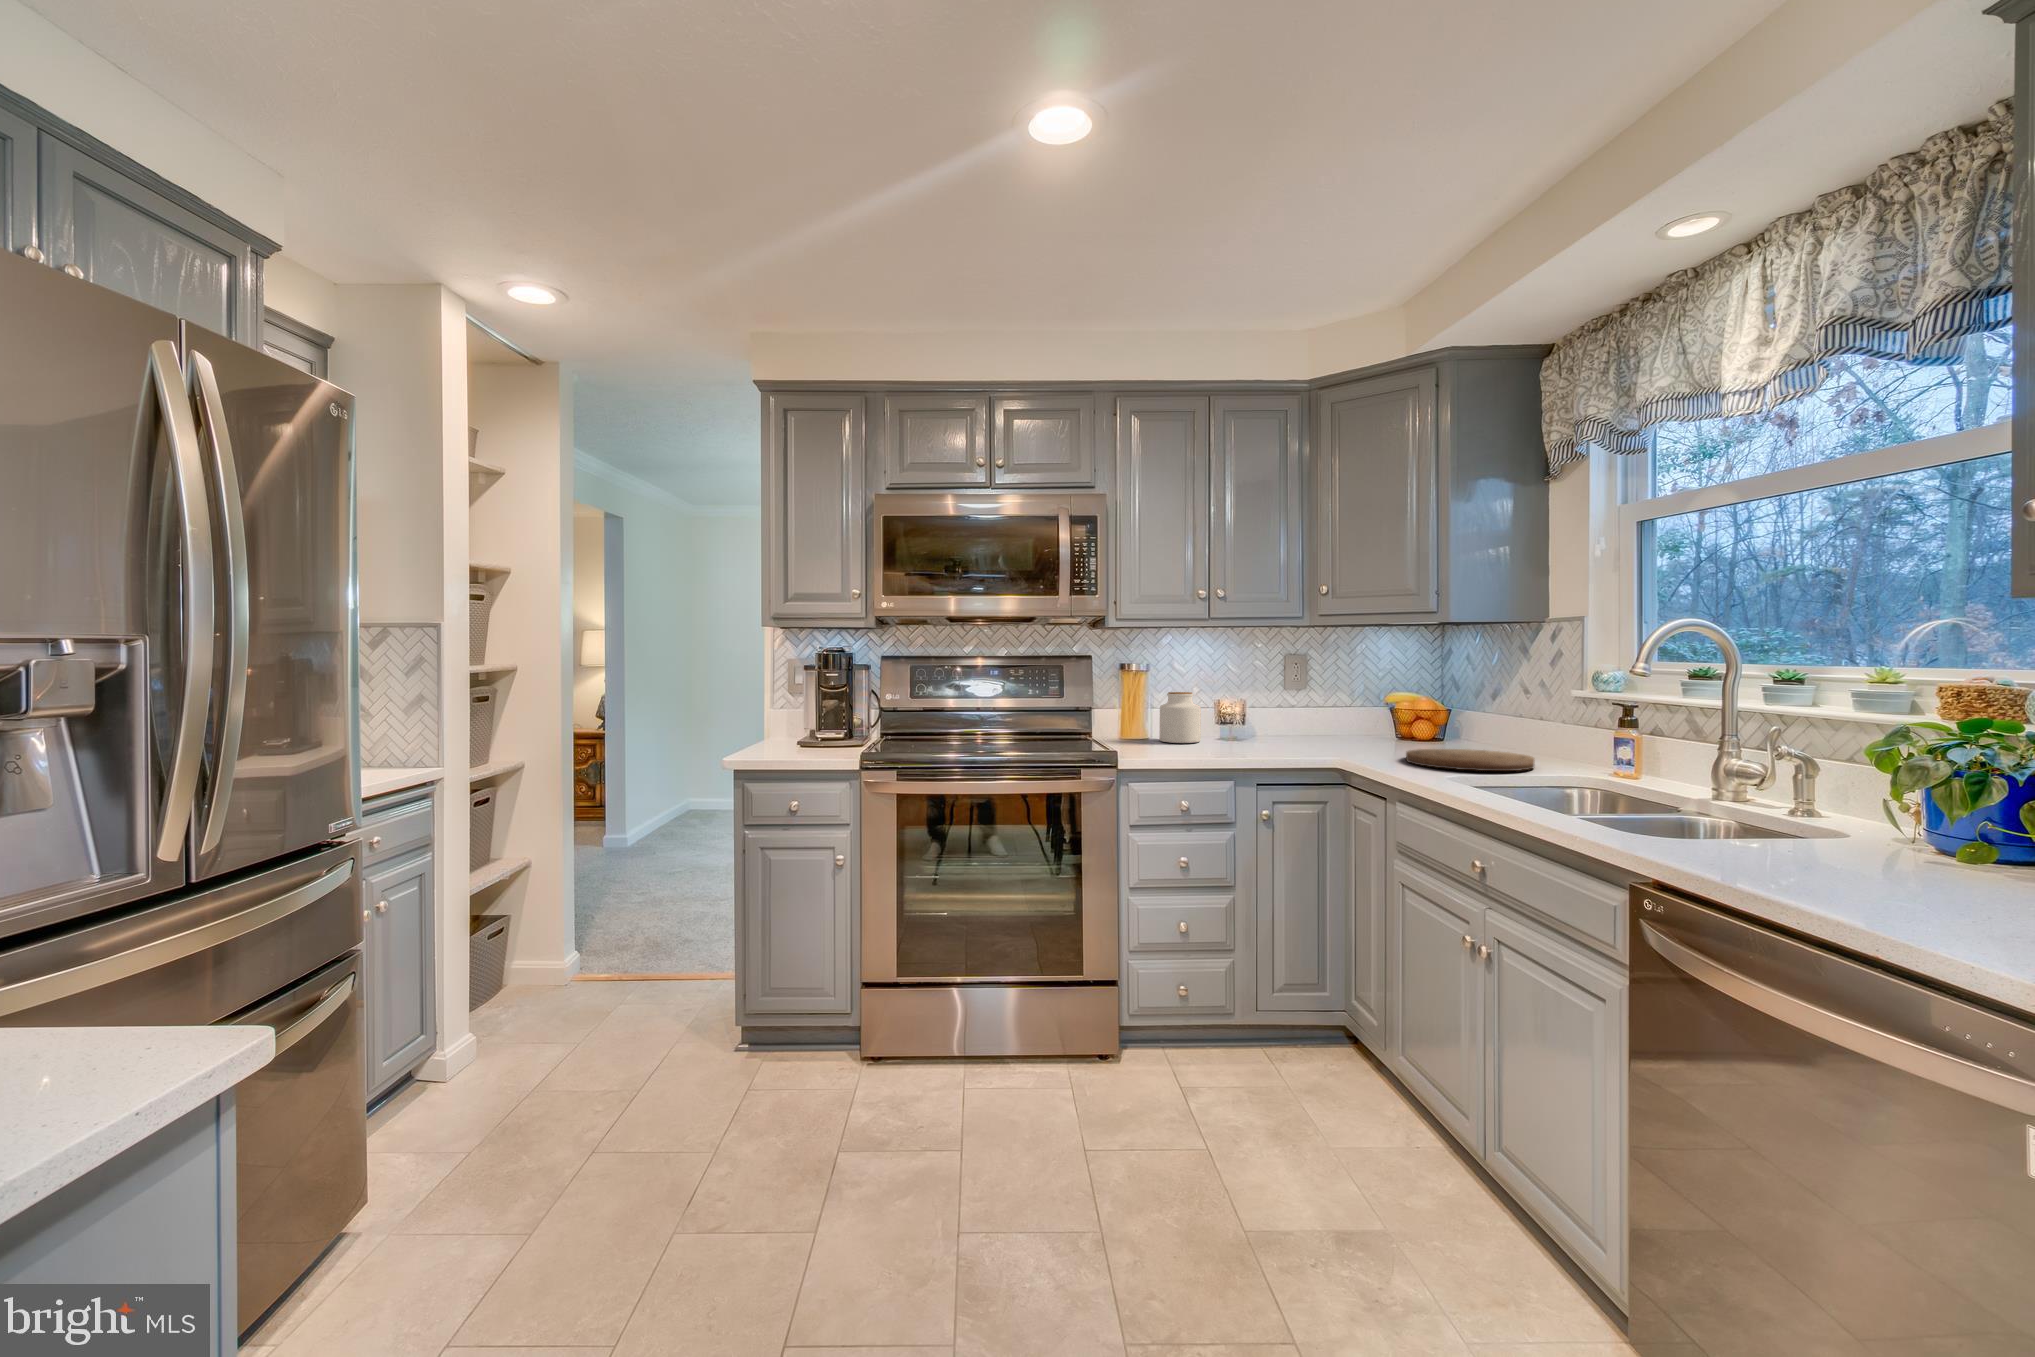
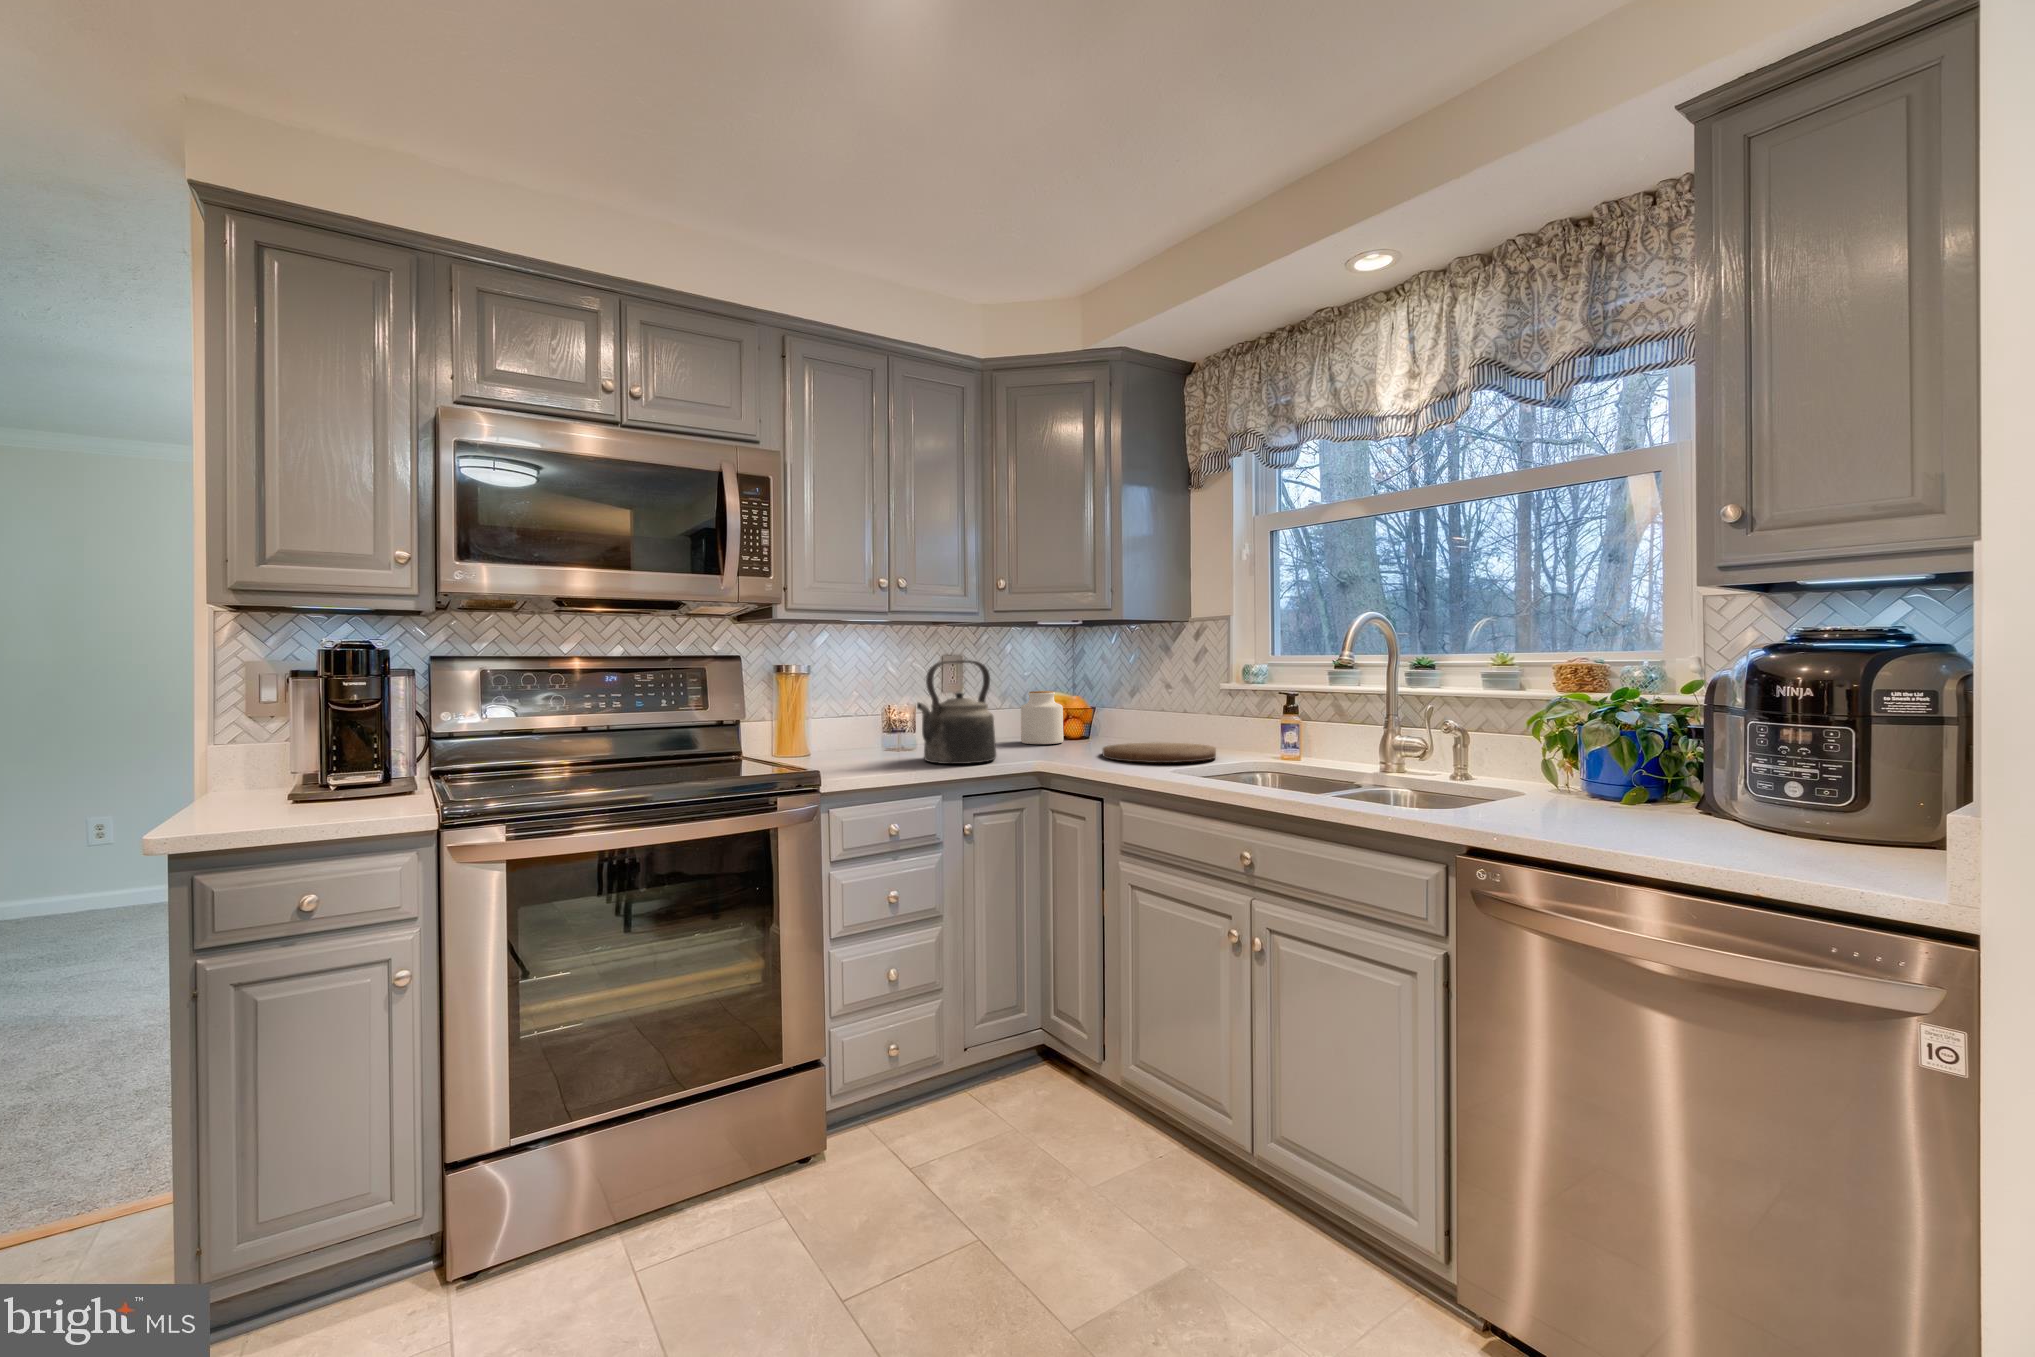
kettle: none [1215,663,1295,754] -> present [917,660,996,764]
jar: present [1159,692,1201,743] -> present [1021,691,1063,744]

